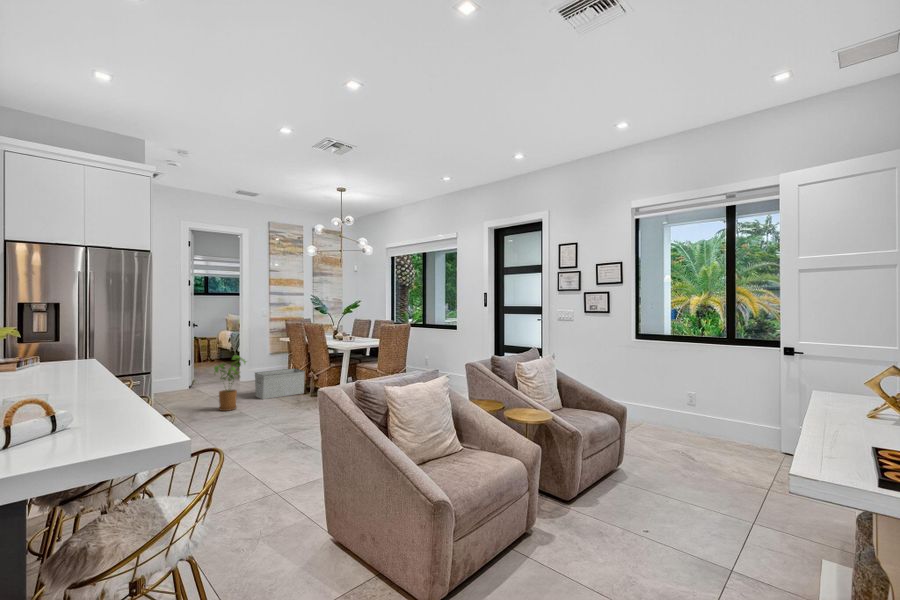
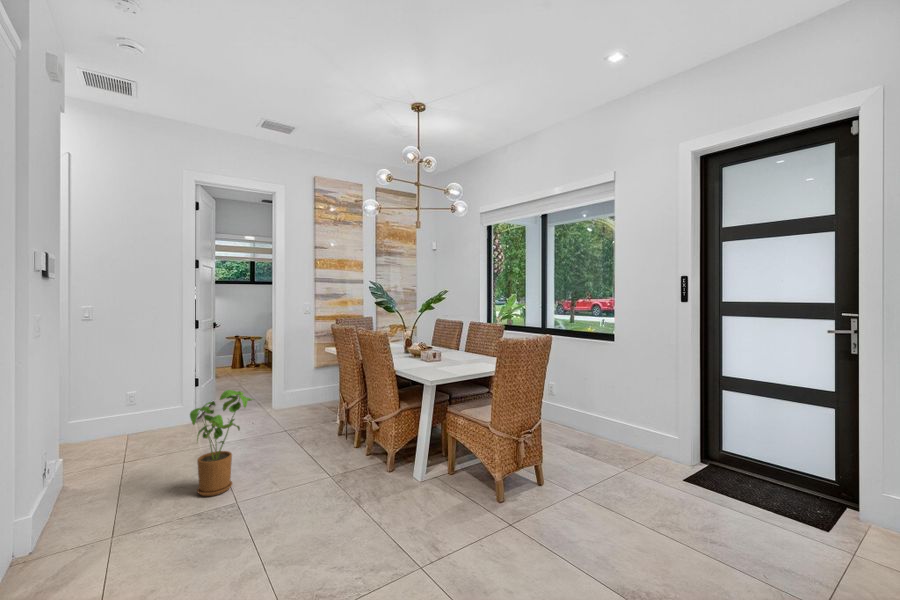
storage bin: present [255,368,305,399] -> none [278,399,359,459]

